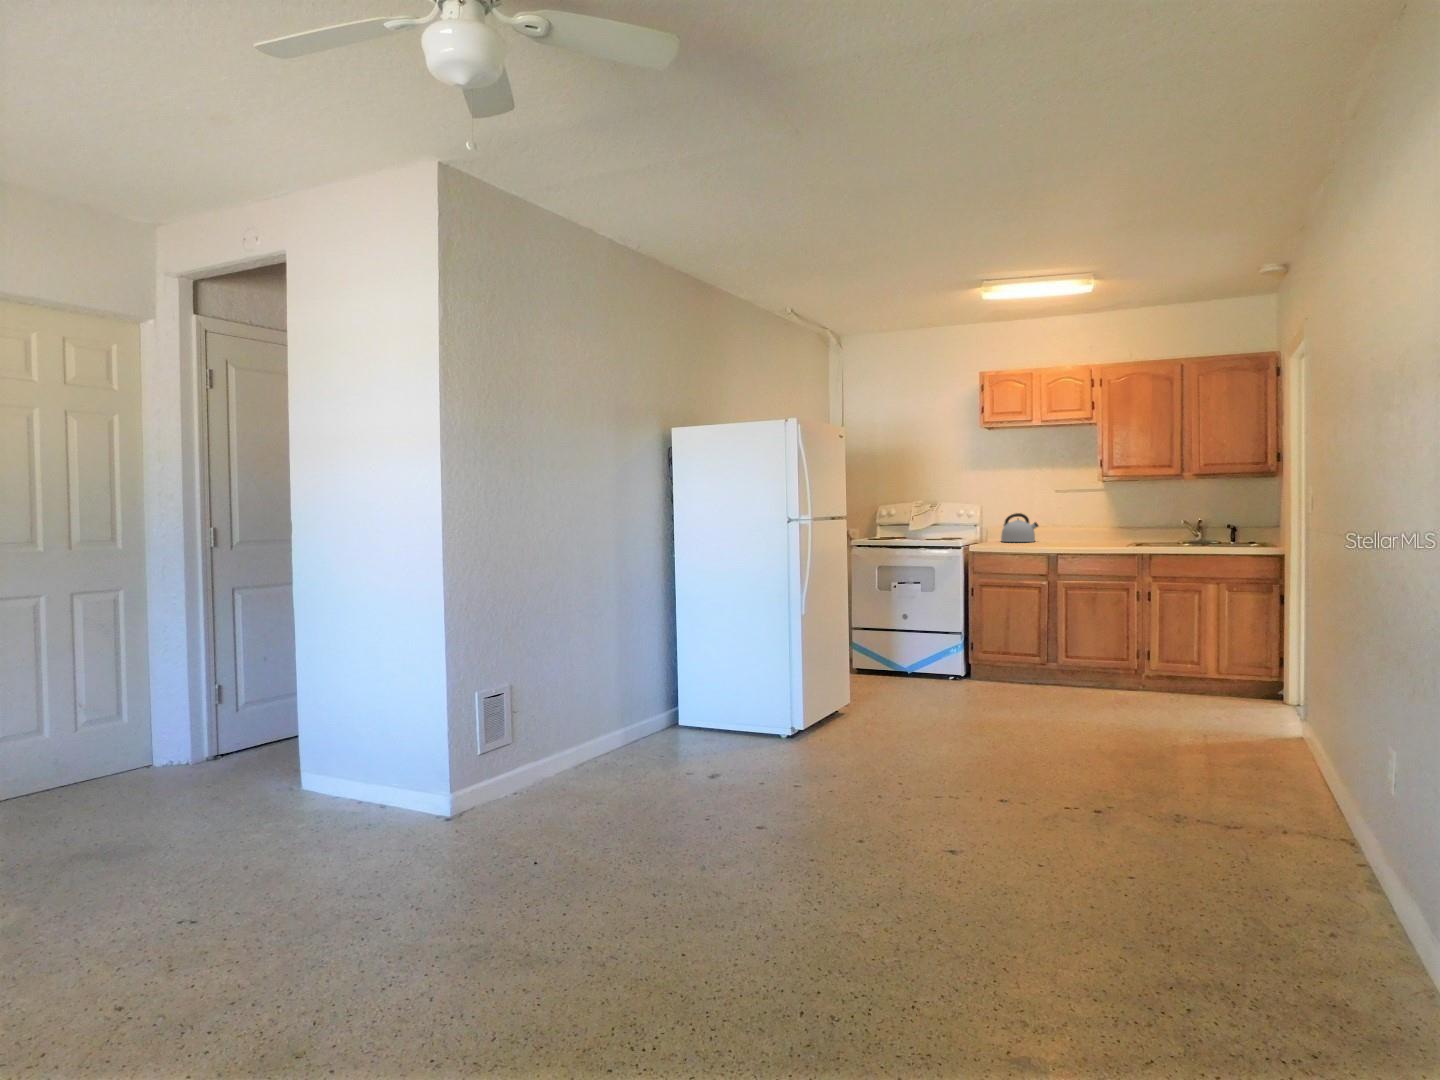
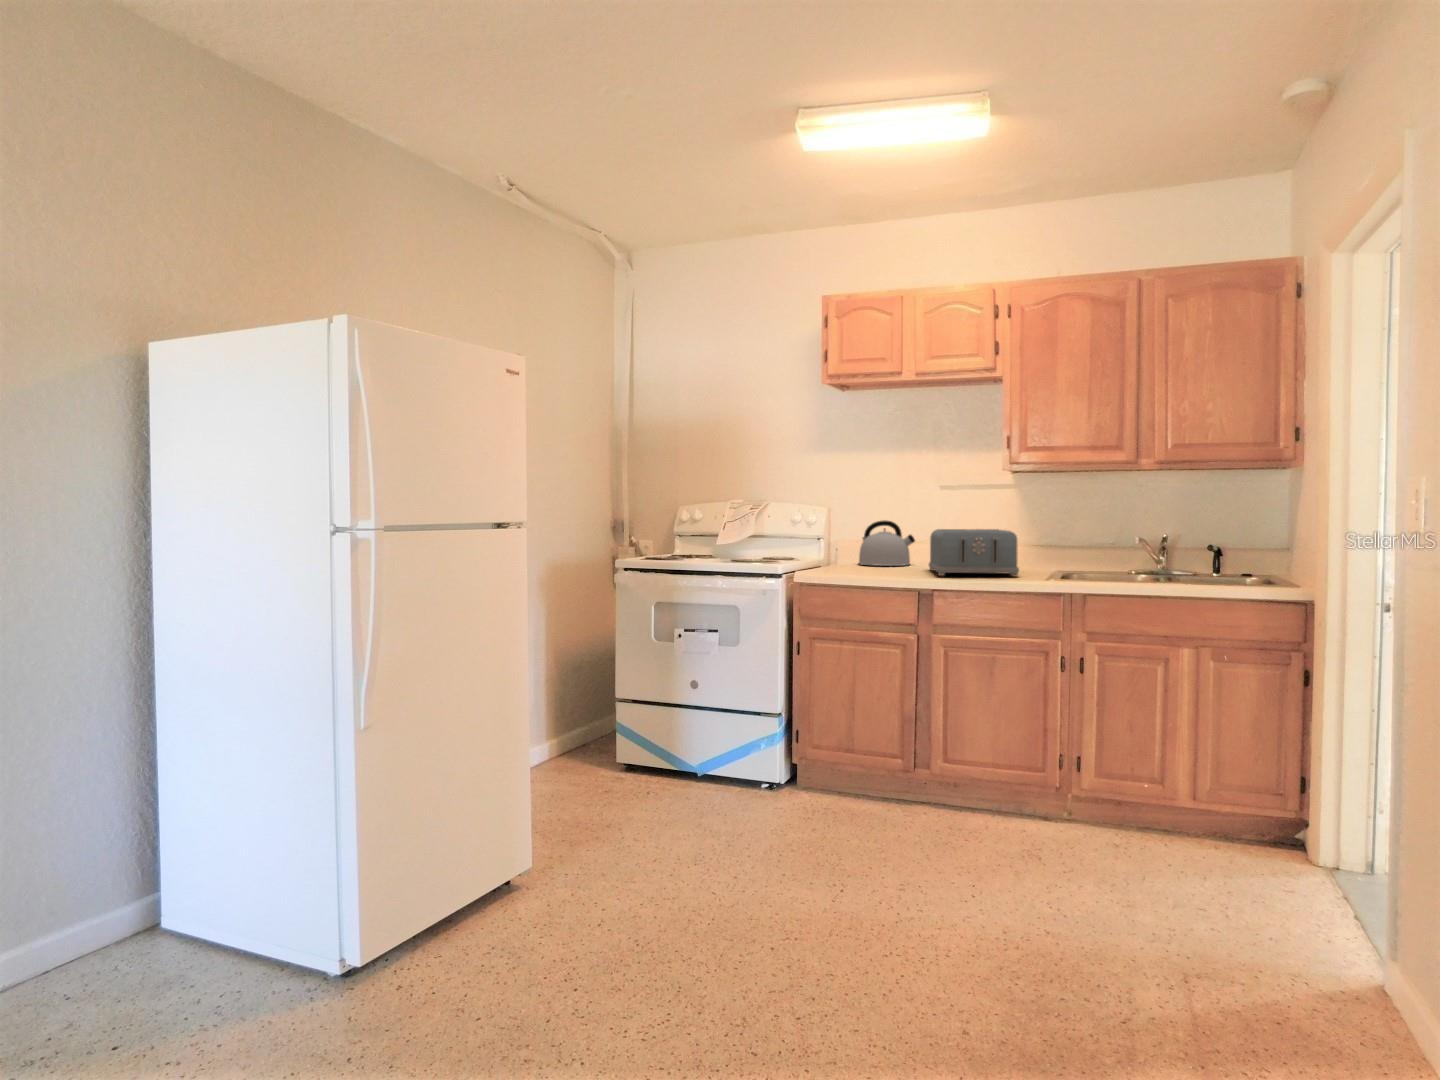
toaster: none [1050,518,1110,546] -> present [929,529,1019,576]

